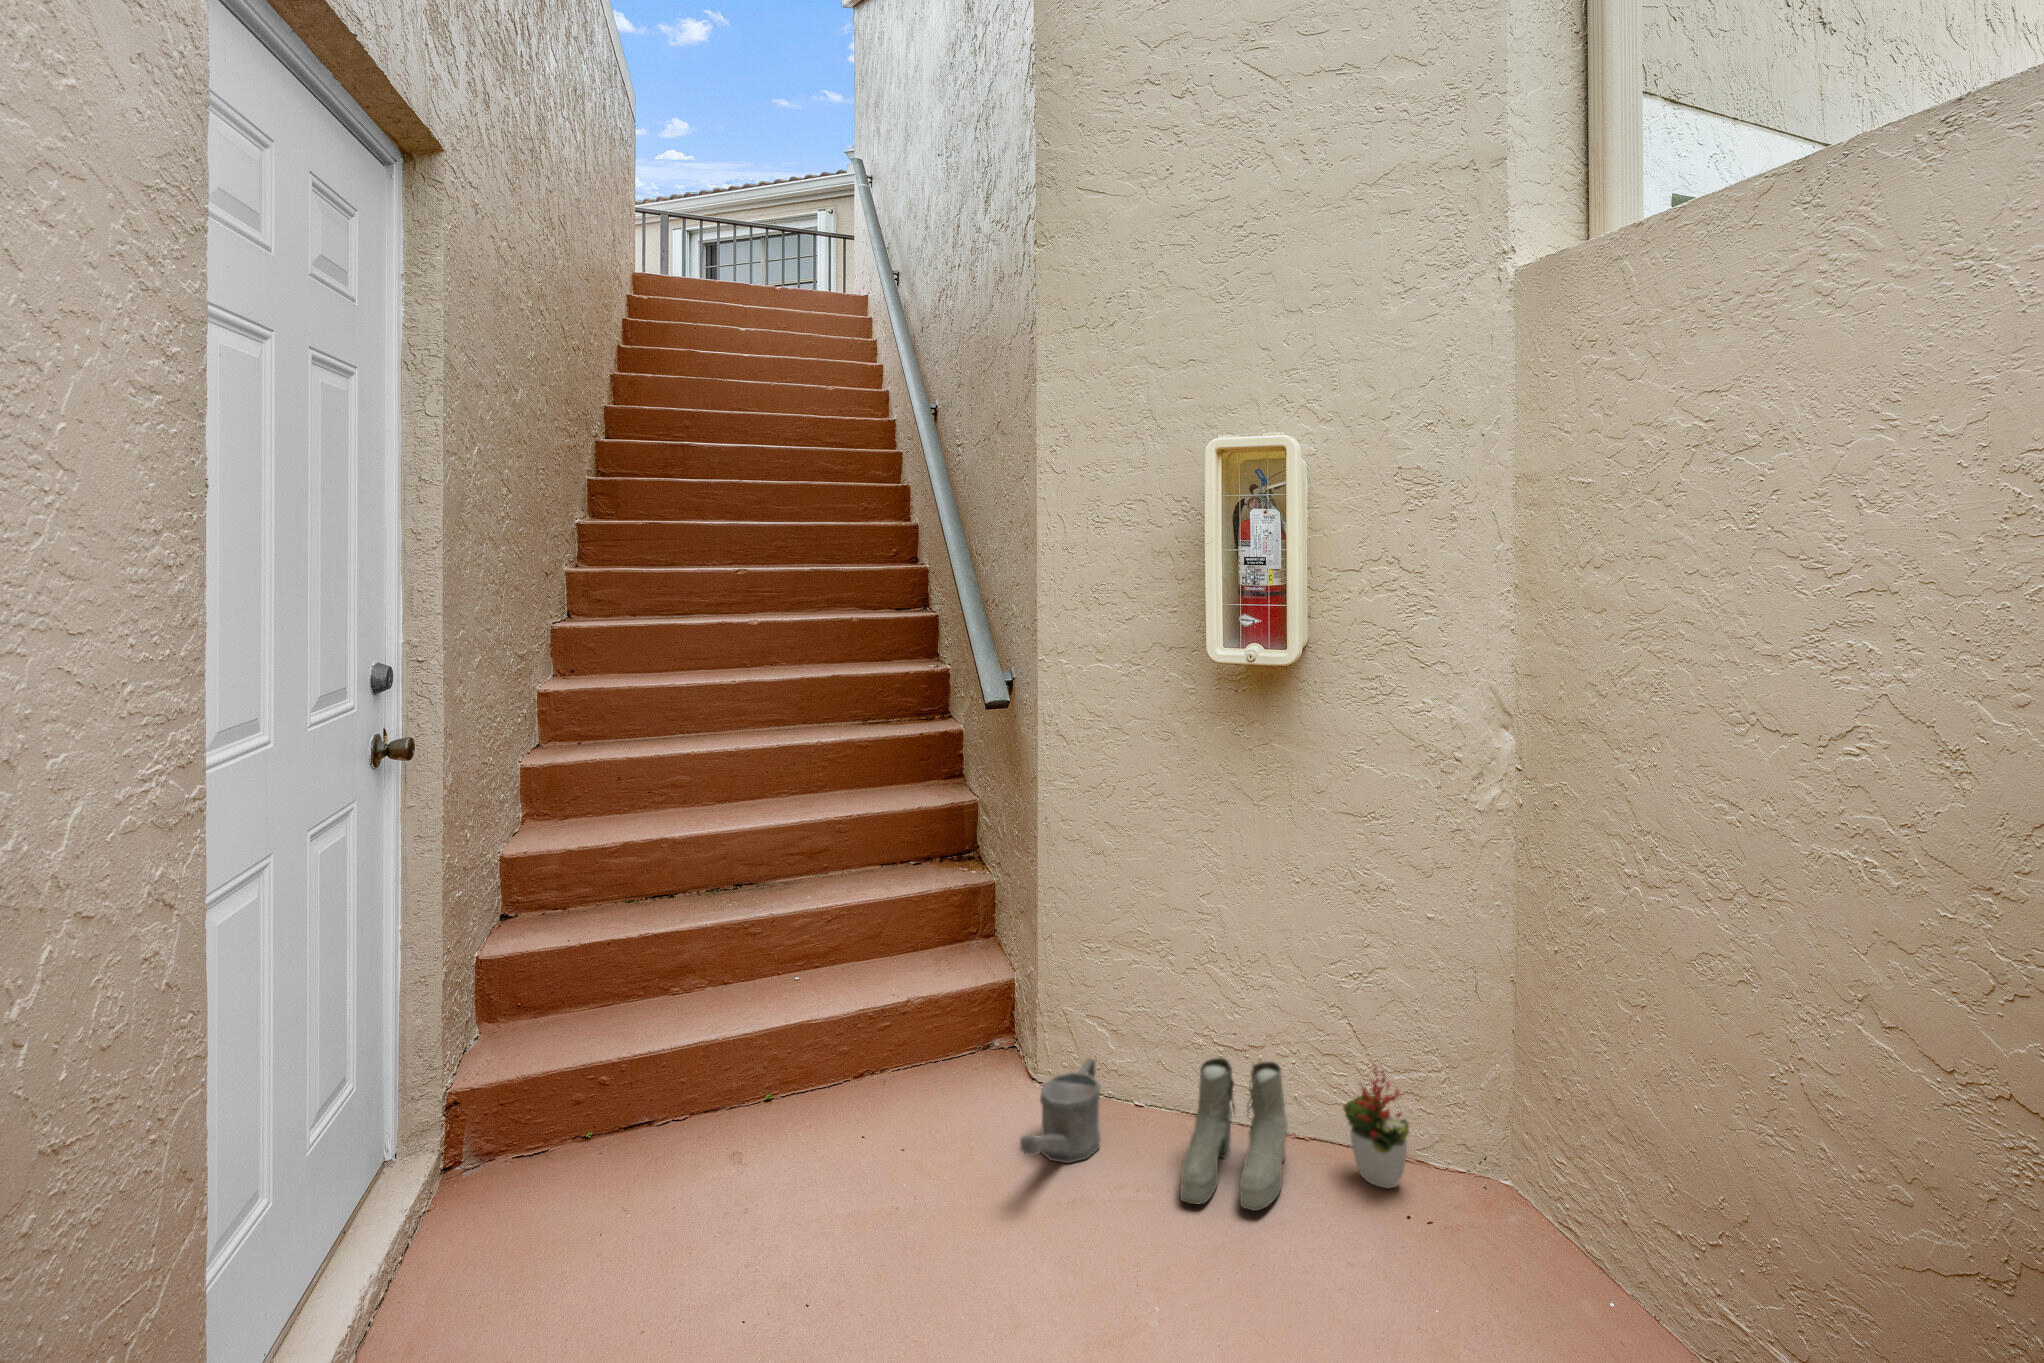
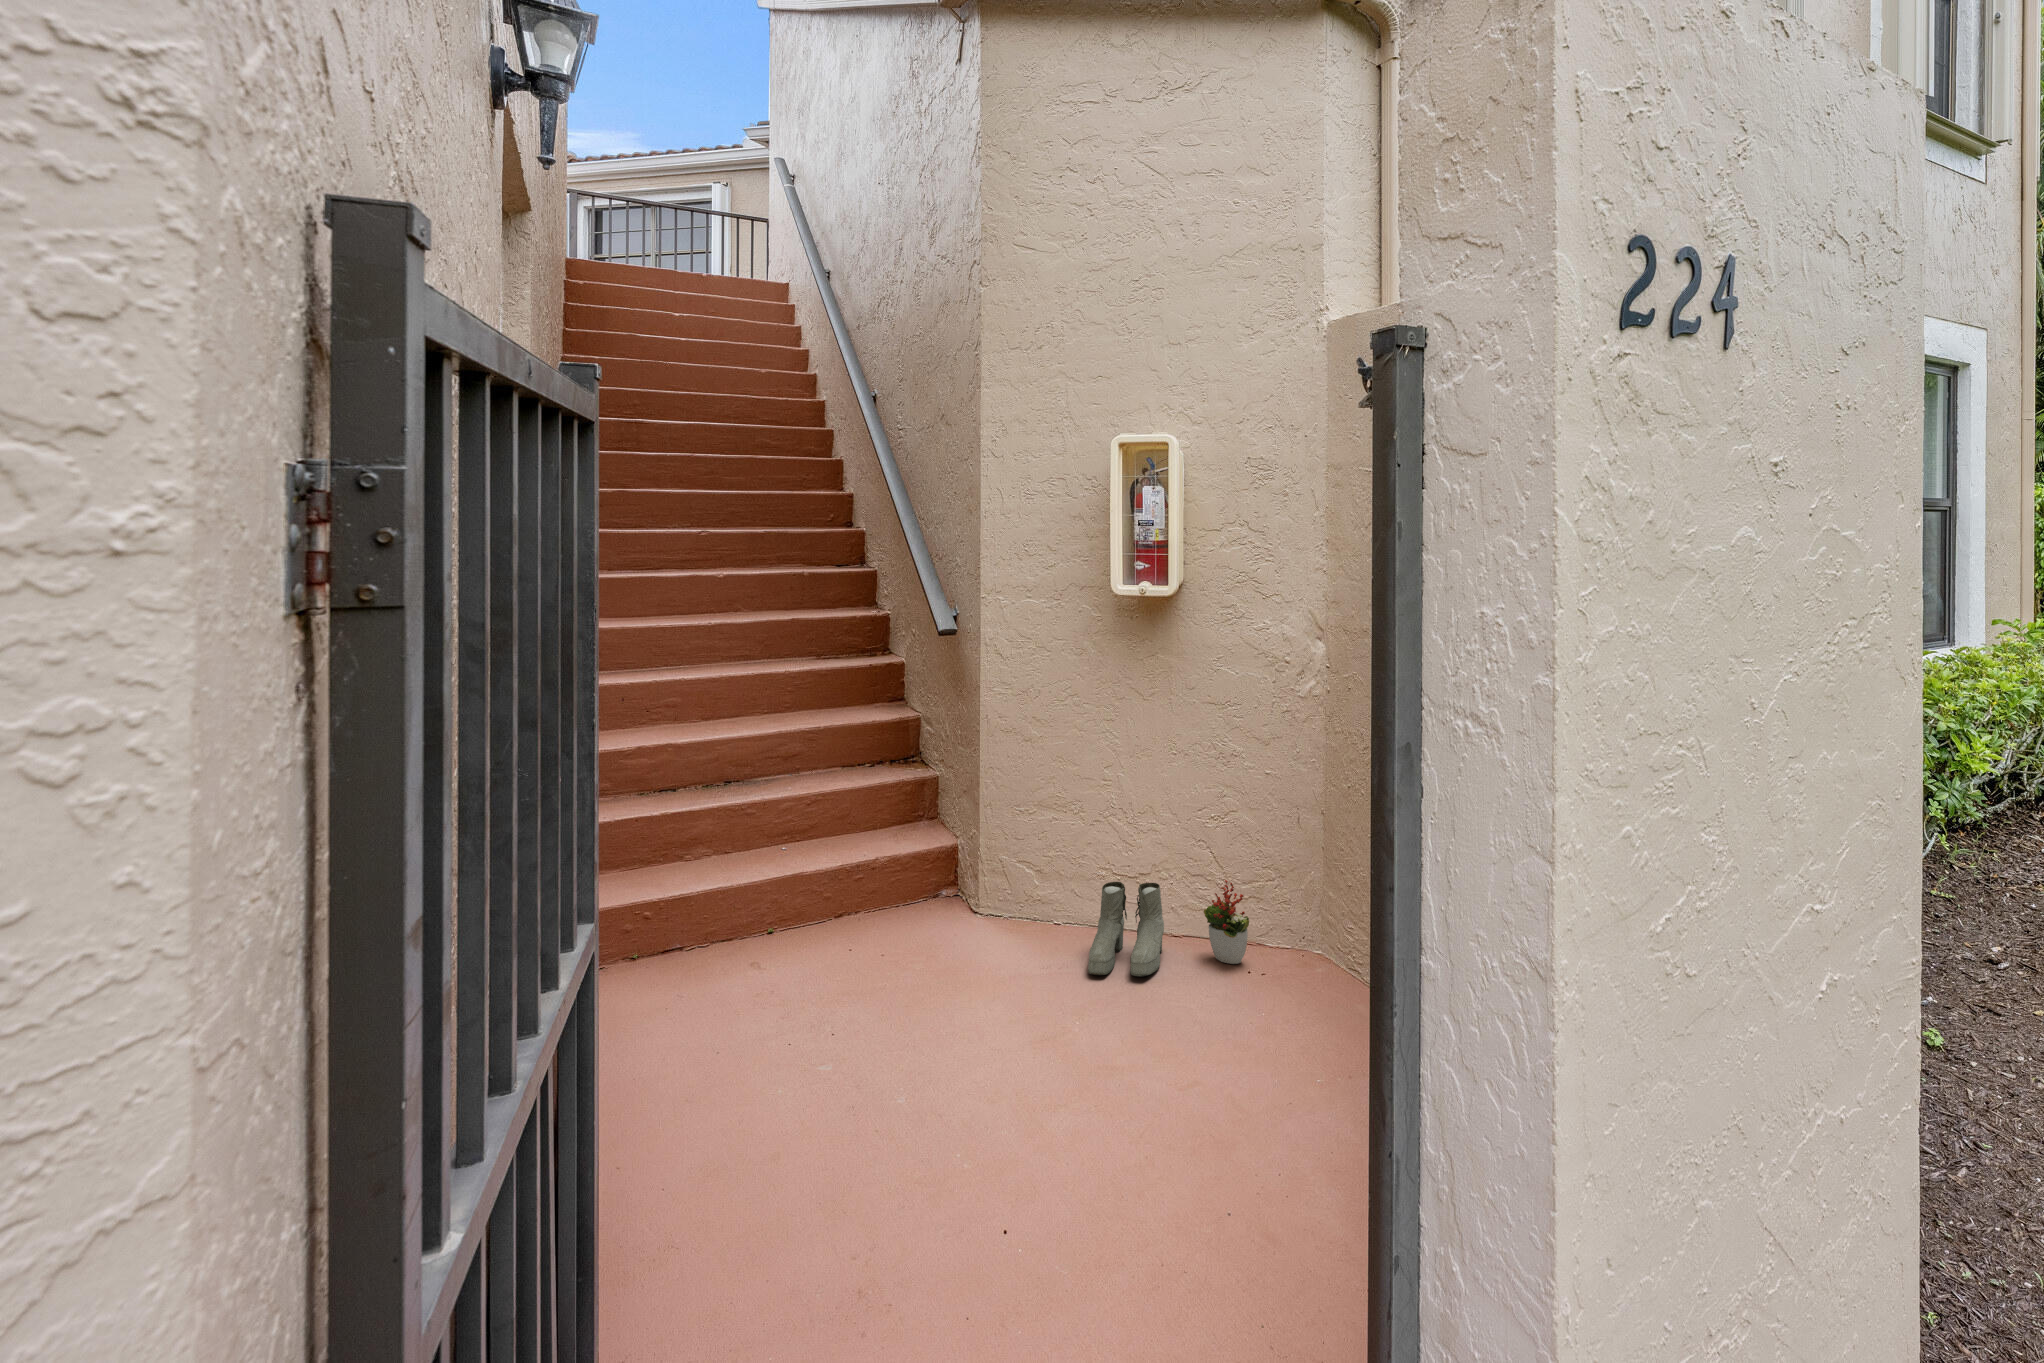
watering can: present [1020,1059,1100,1163] -> none [974,891,1028,958]

